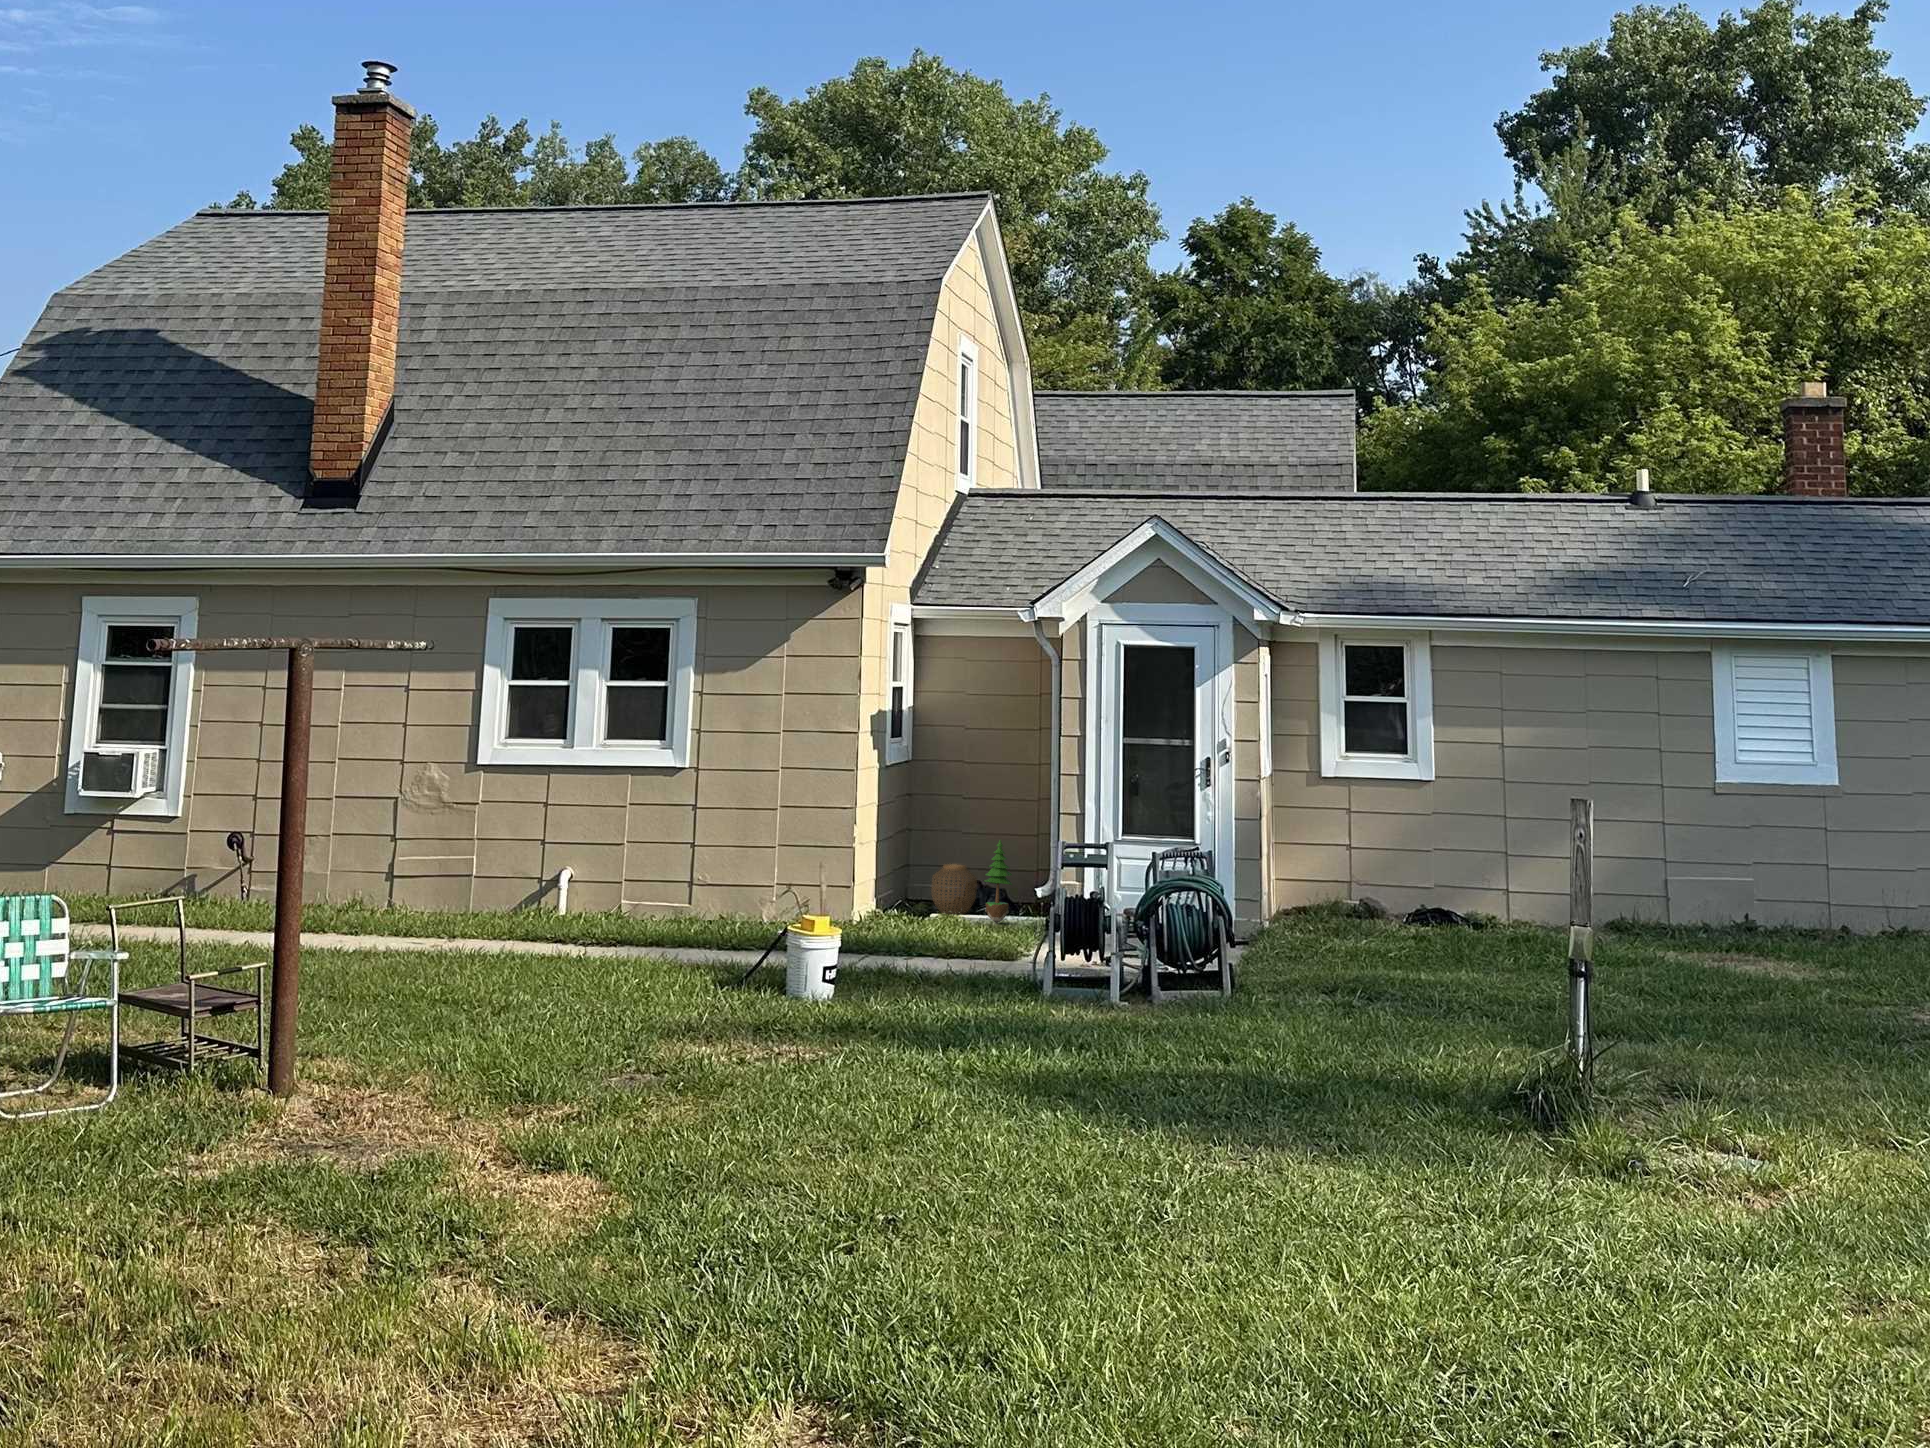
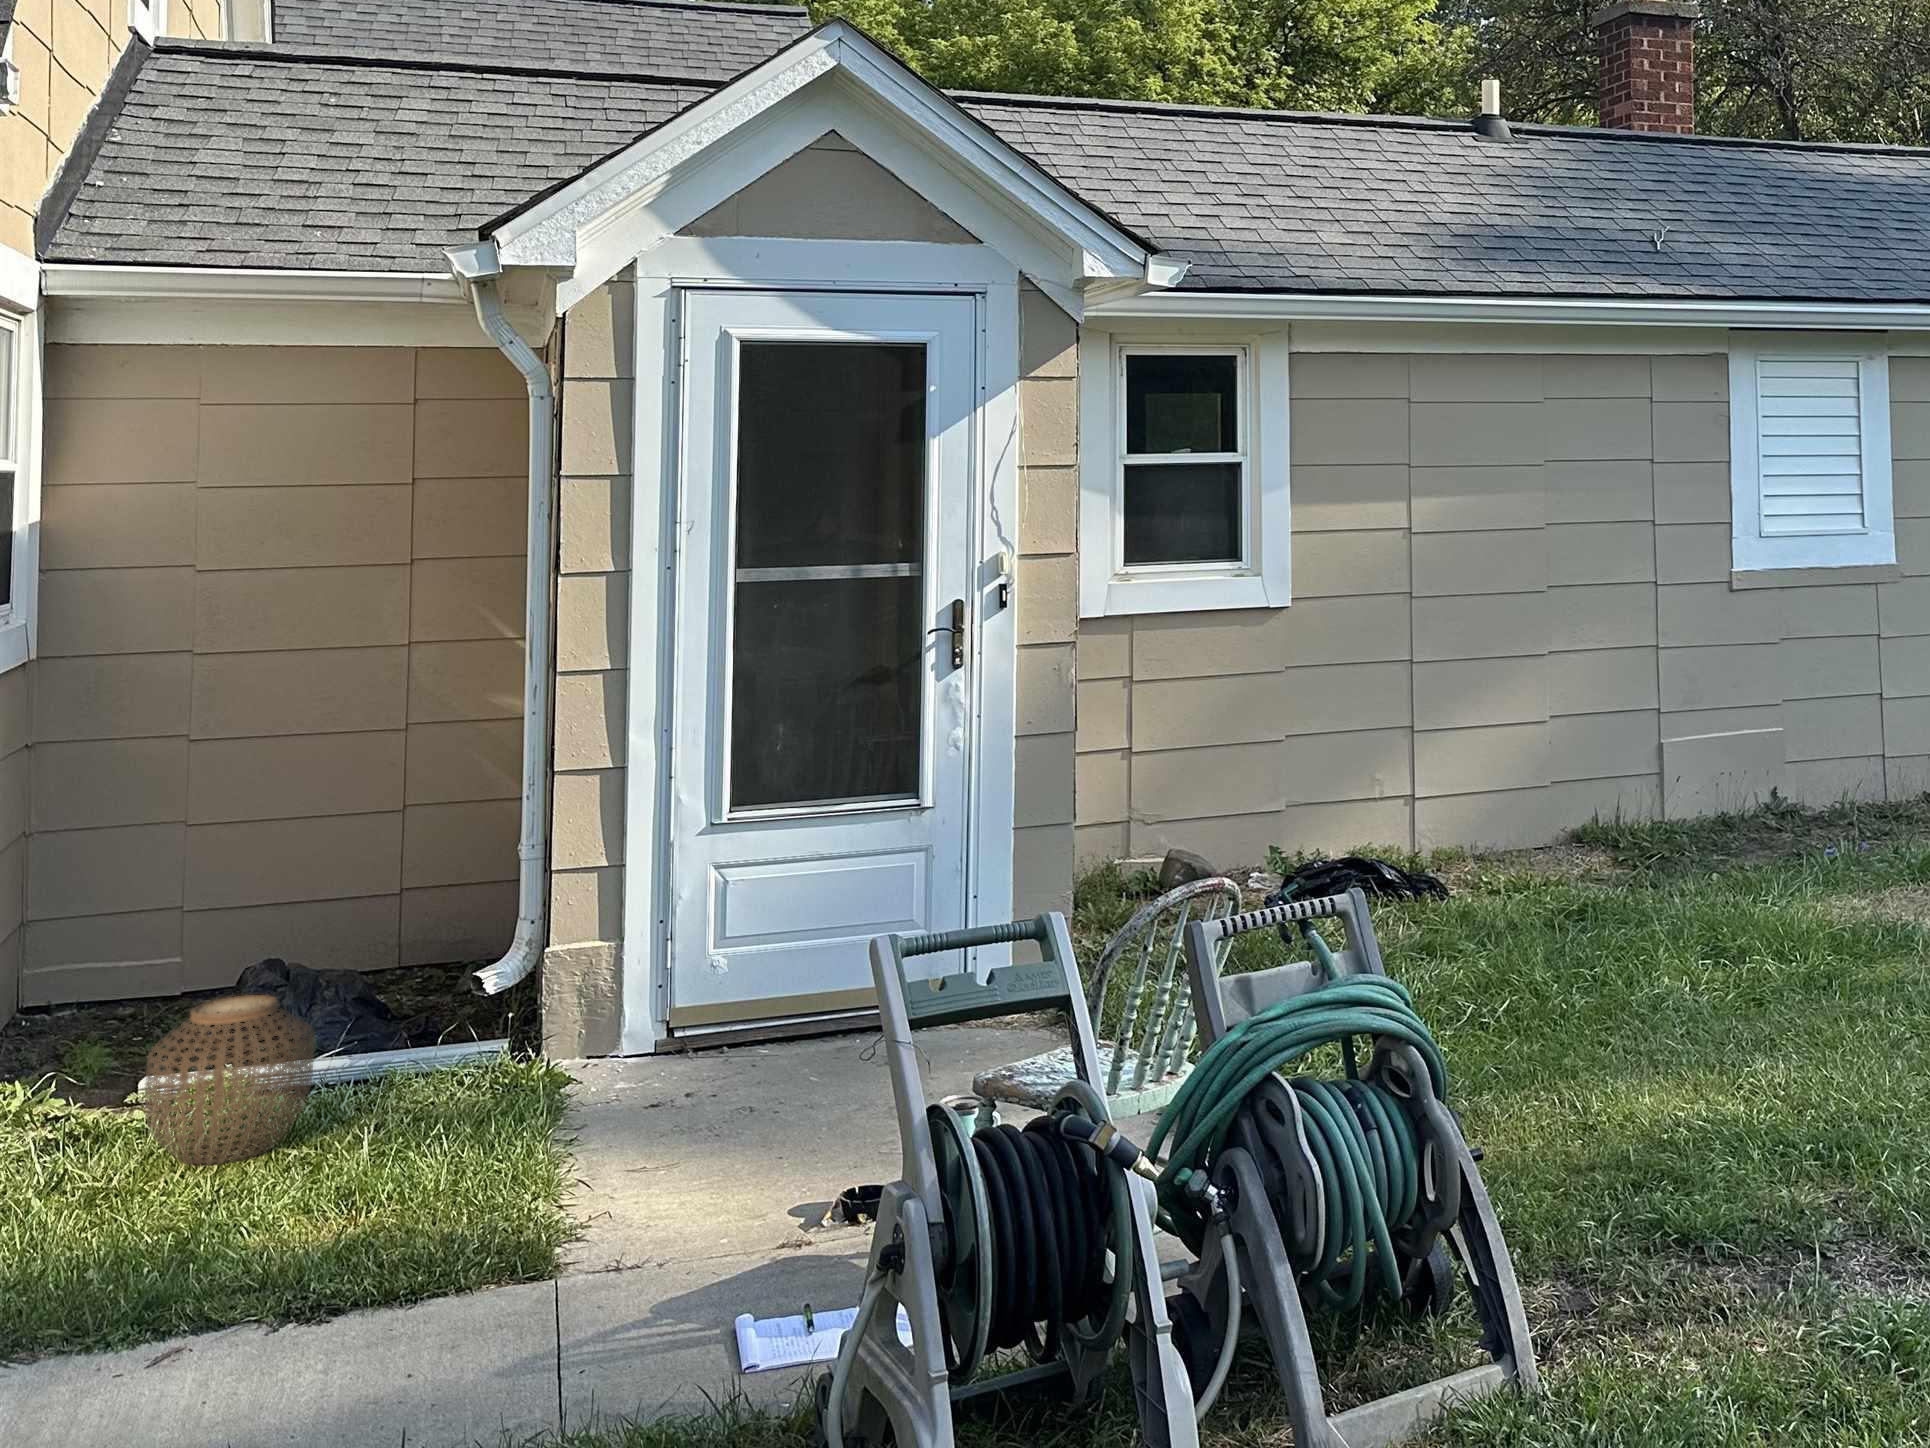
potted tree: present [984,840,1012,924] -> none [386,932,495,1206]

